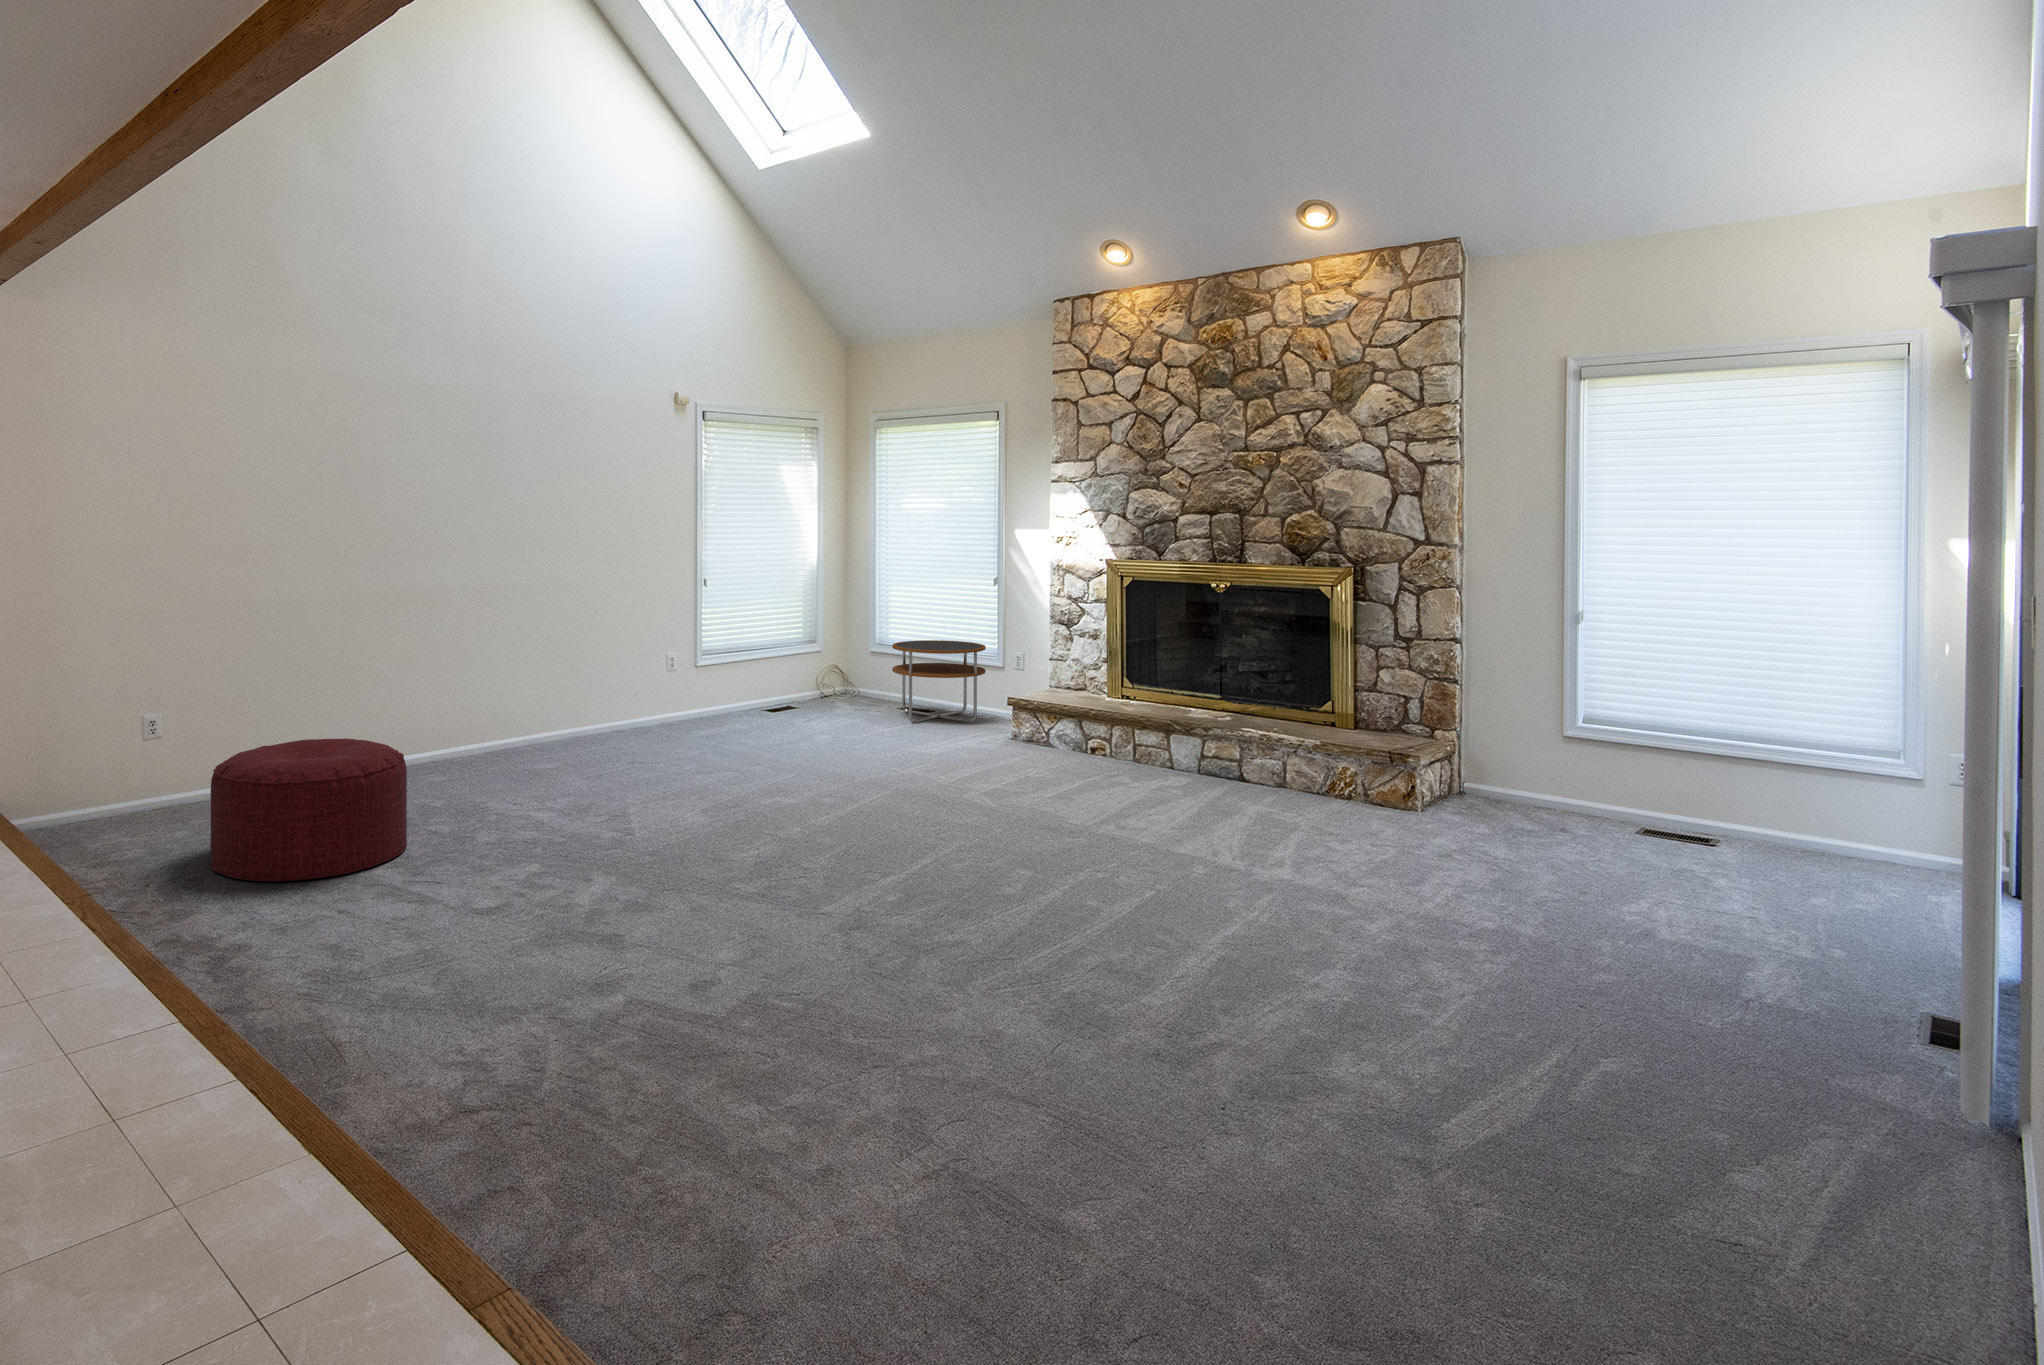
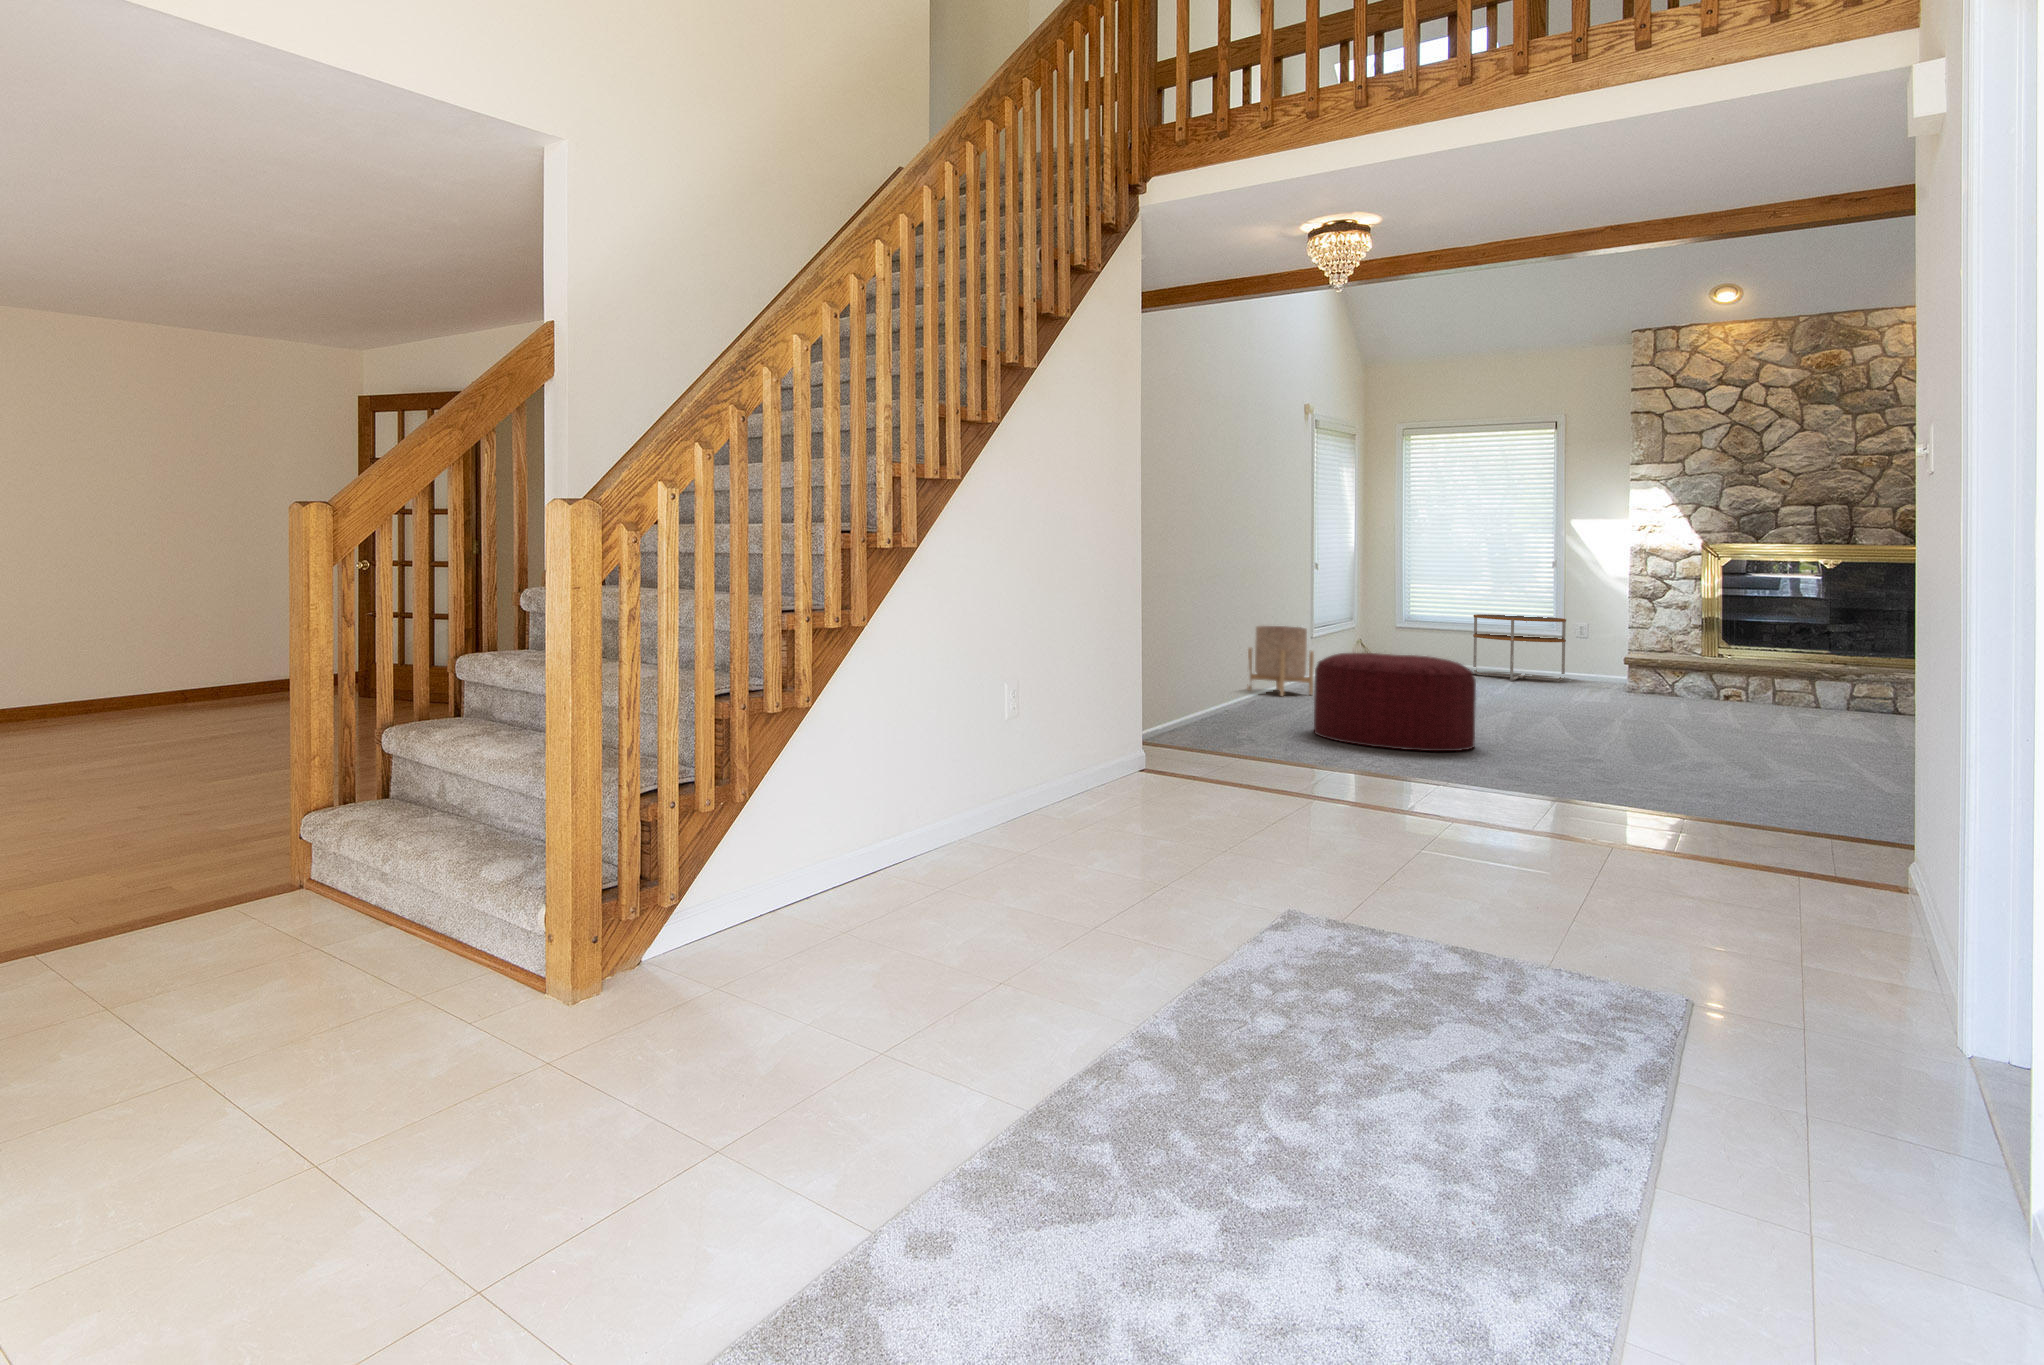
planter: none [477,675,536,763] -> present [1247,626,1314,696]

